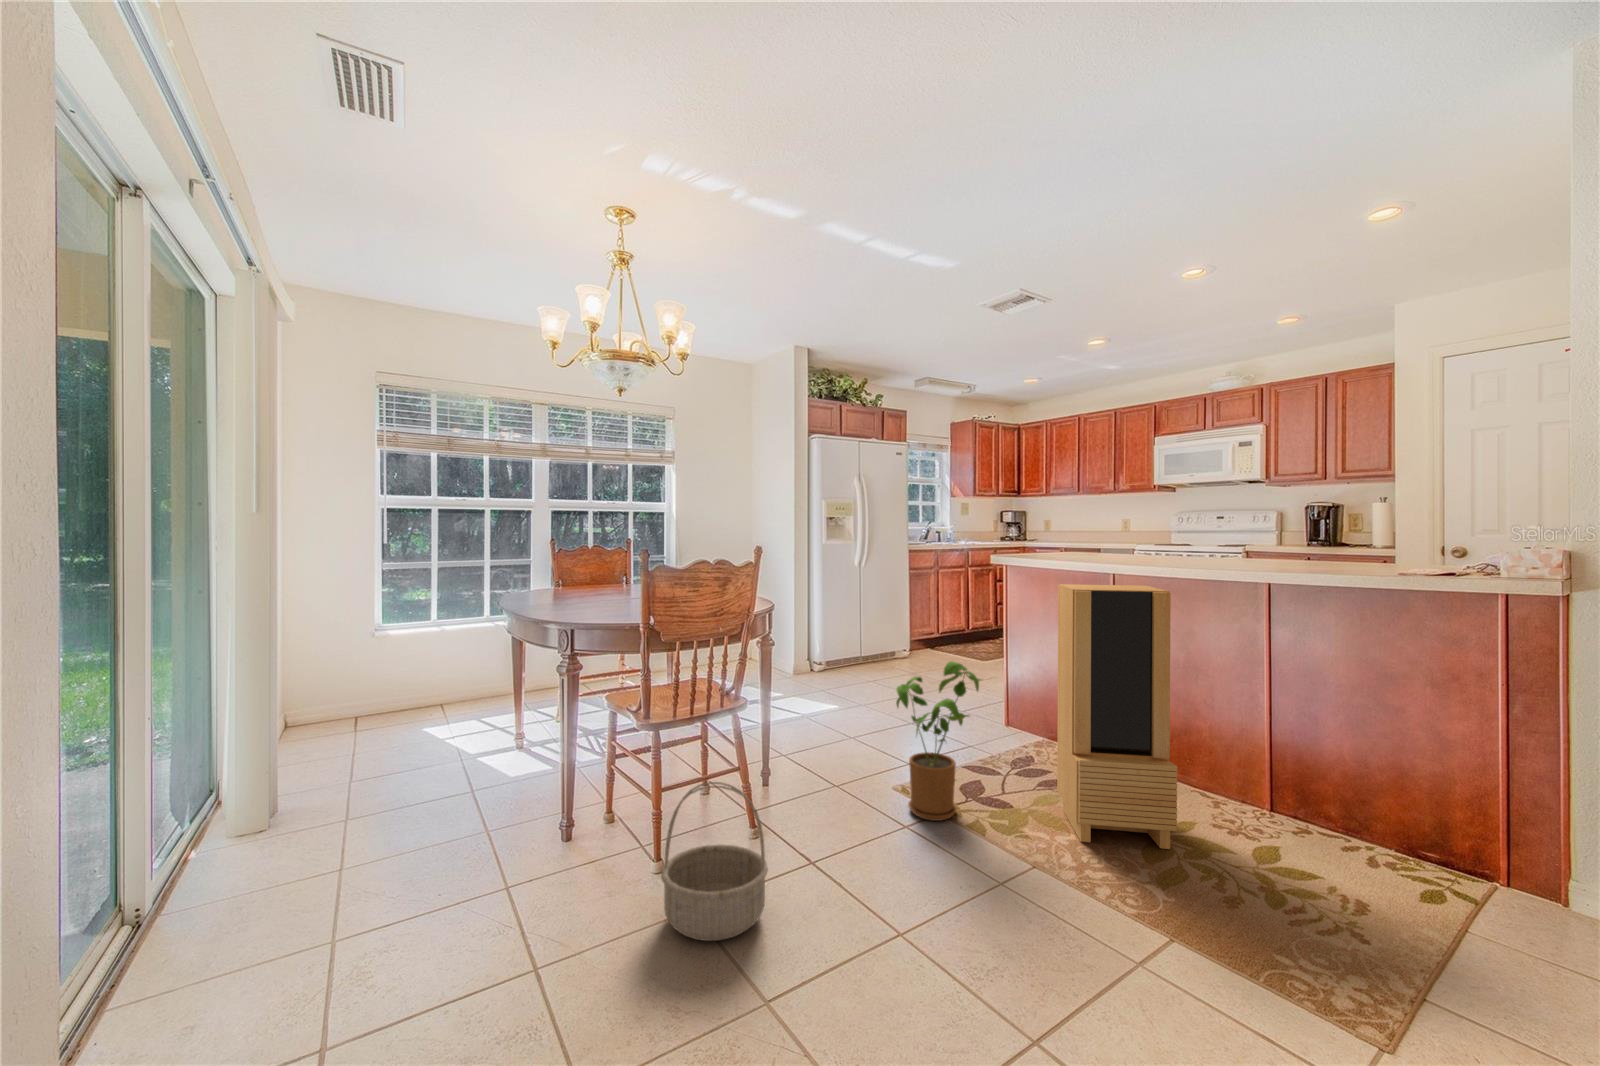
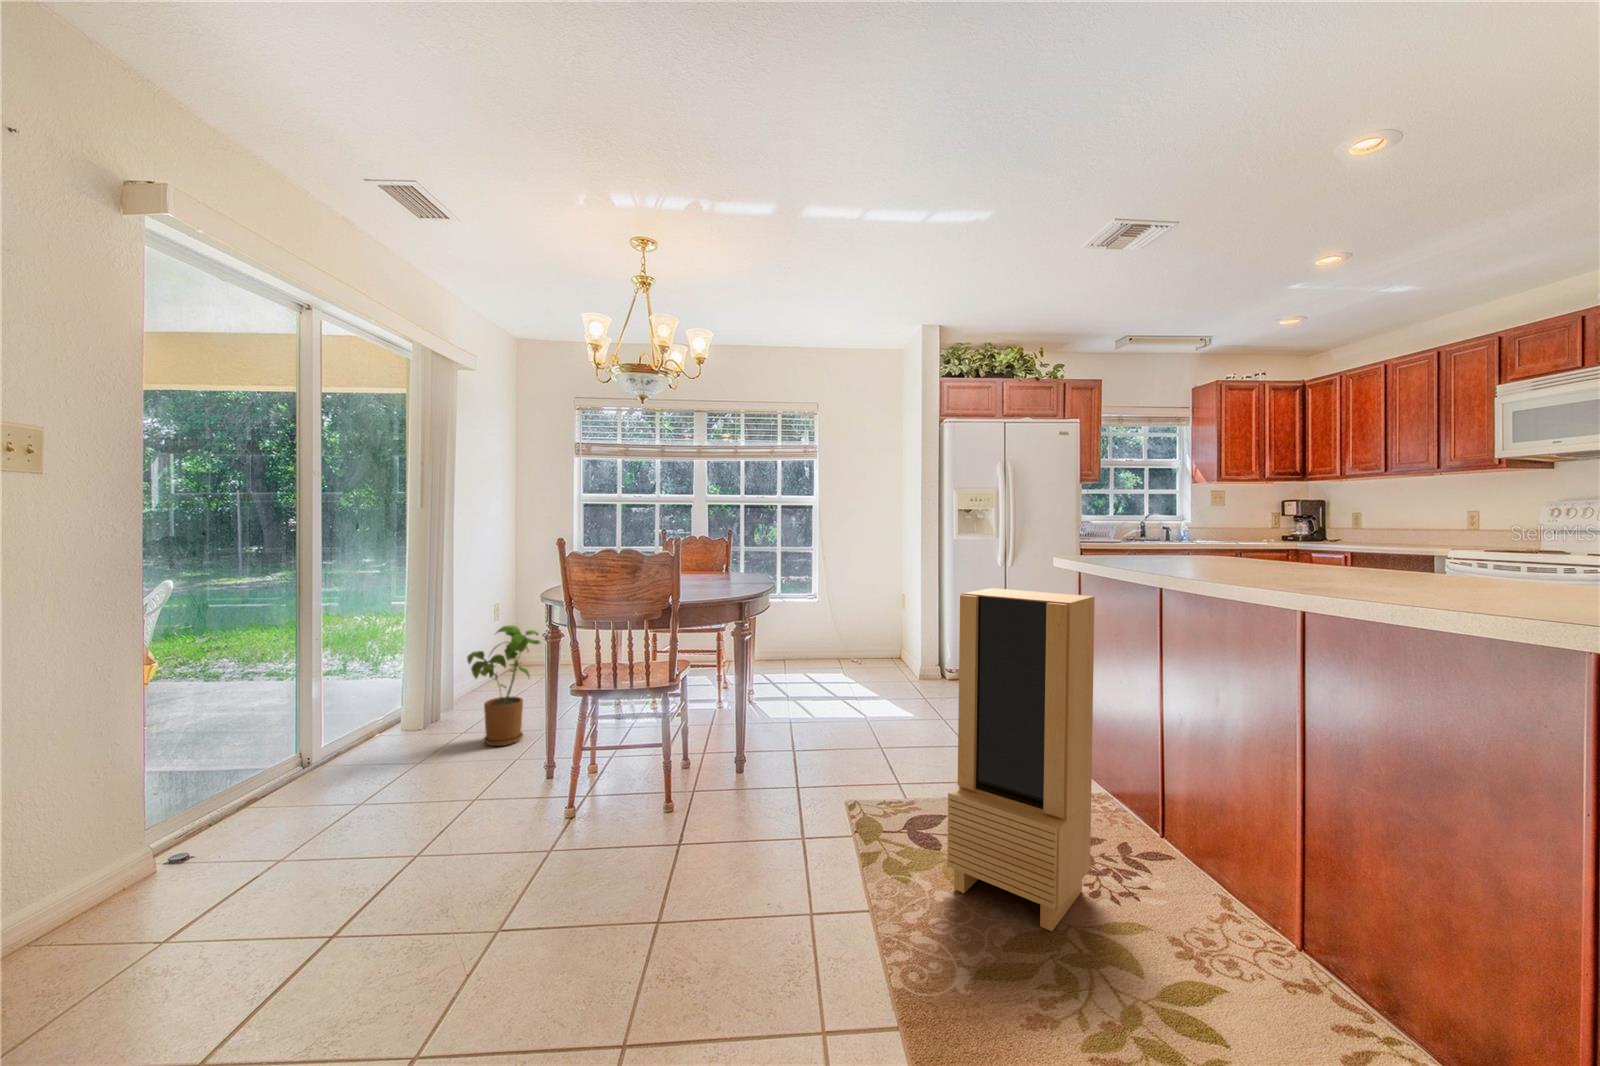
house plant: present [896,661,981,821] -> present [467,626,540,746]
basket: present [661,782,768,941] -> none [525,727,611,854]

